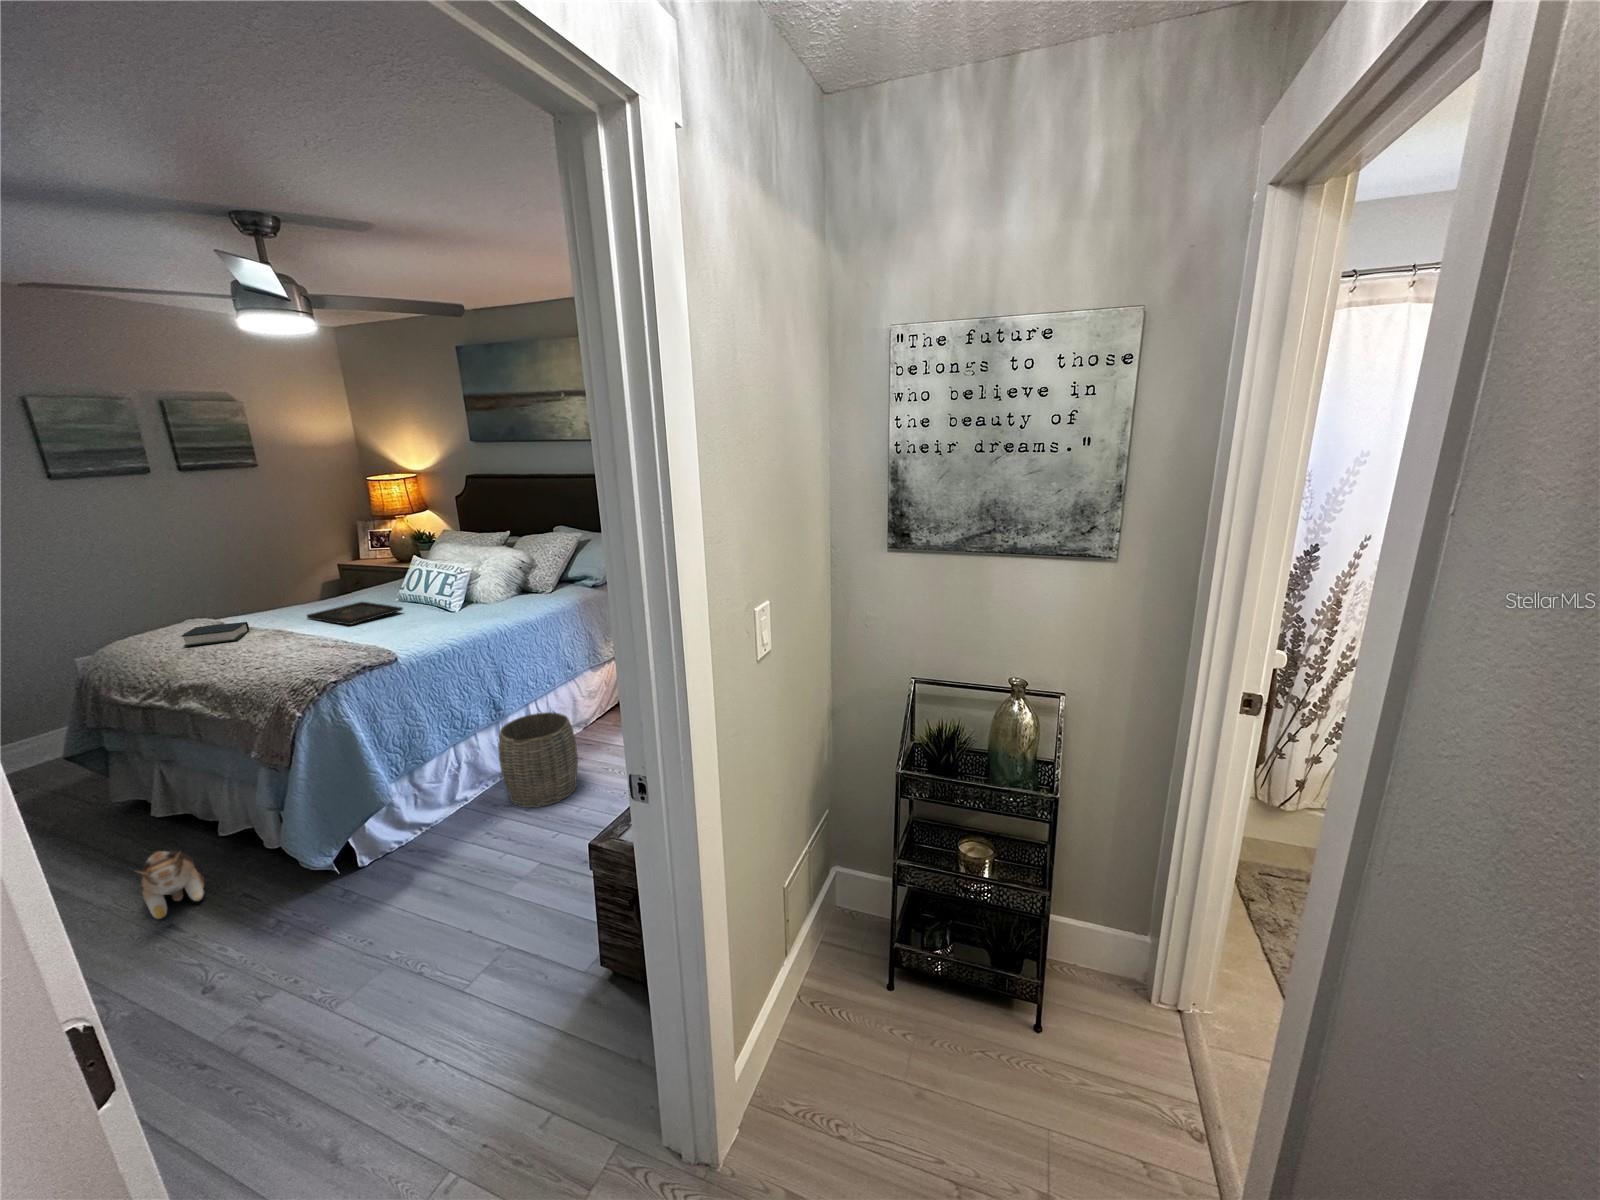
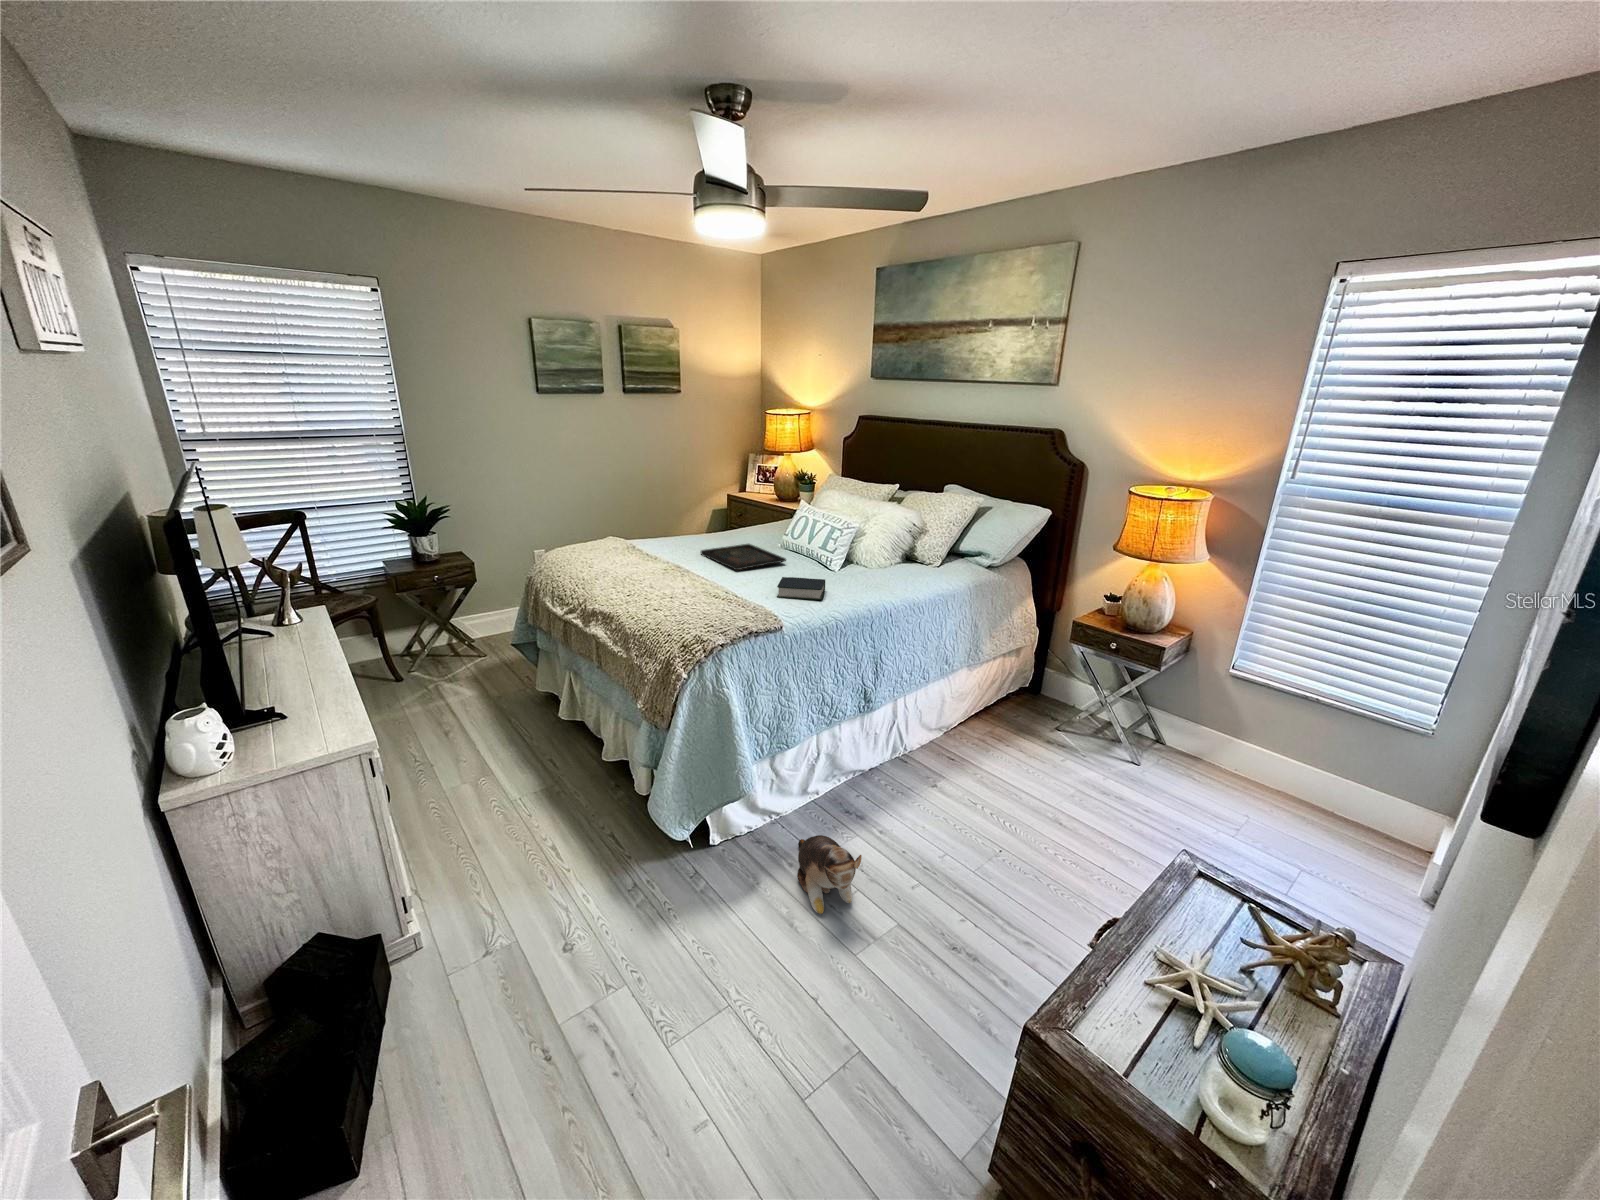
book: present [181,622,249,646] -> present [777,577,825,600]
woven basket: present [498,712,578,808] -> none [860,715,948,833]
plush toy: present [137,851,204,919] -> present [797,835,862,914]

